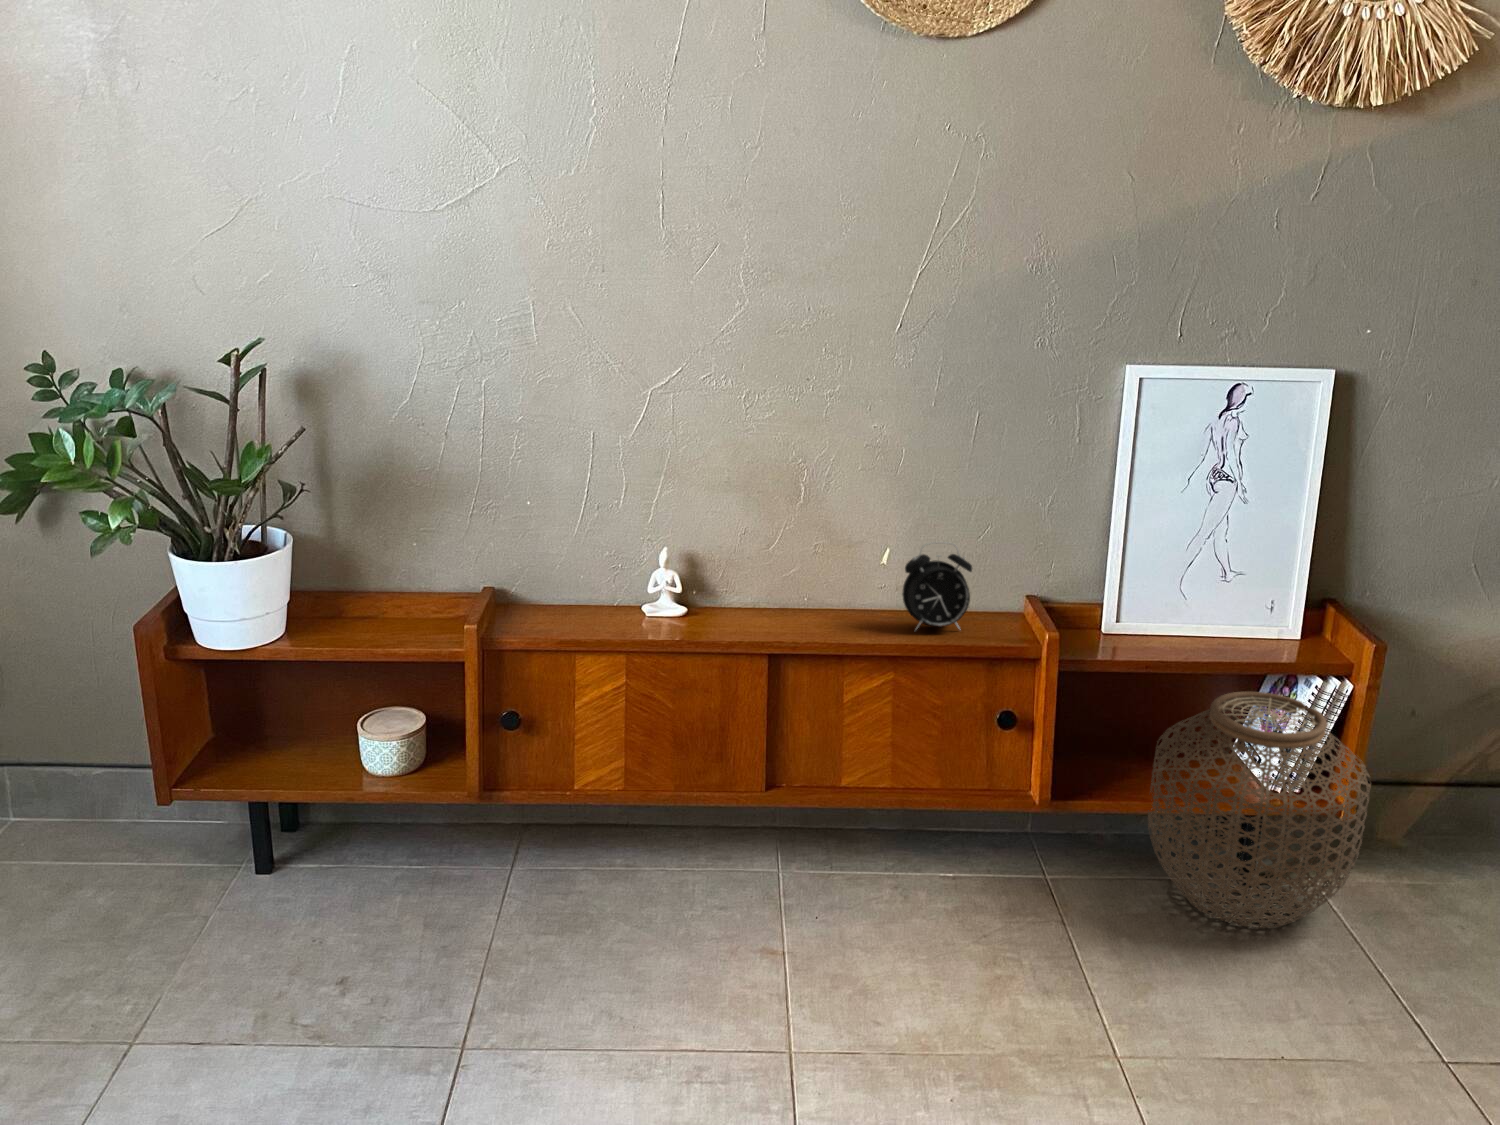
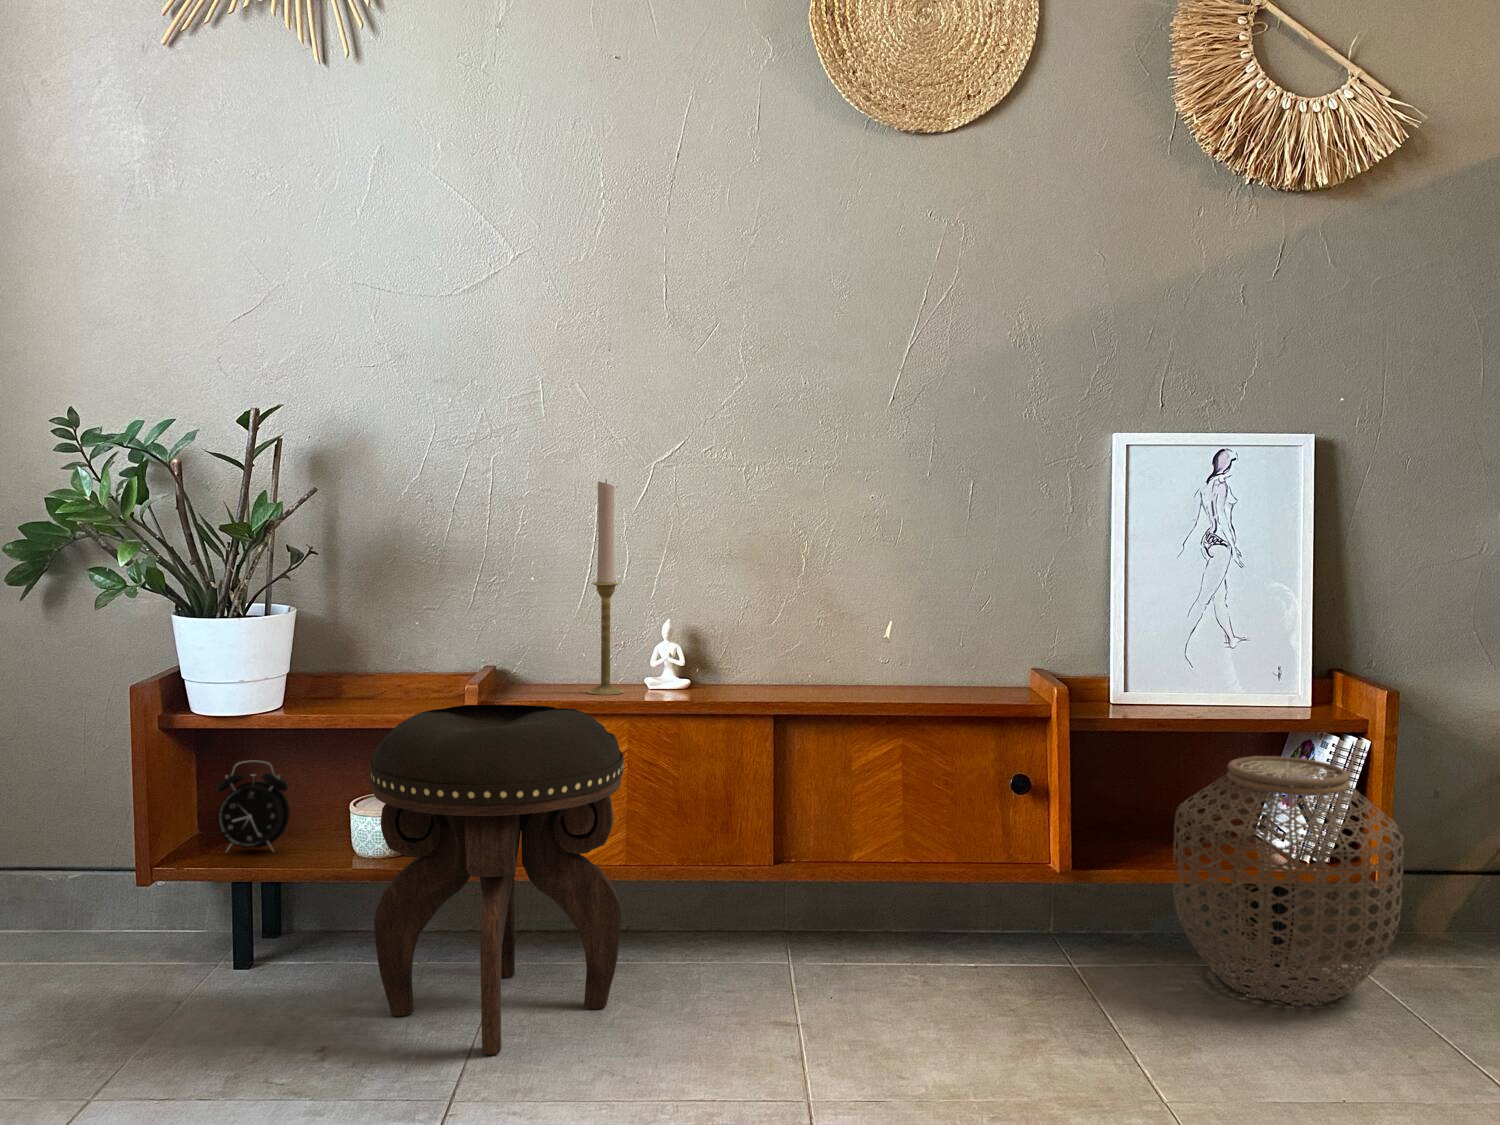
candlestick: none [586,417,622,630] -> present [588,480,624,695]
alarm clock: present [902,542,972,629] -> present [216,760,290,851]
footstool: none [378,645,624,988] -> present [370,705,624,1055]

